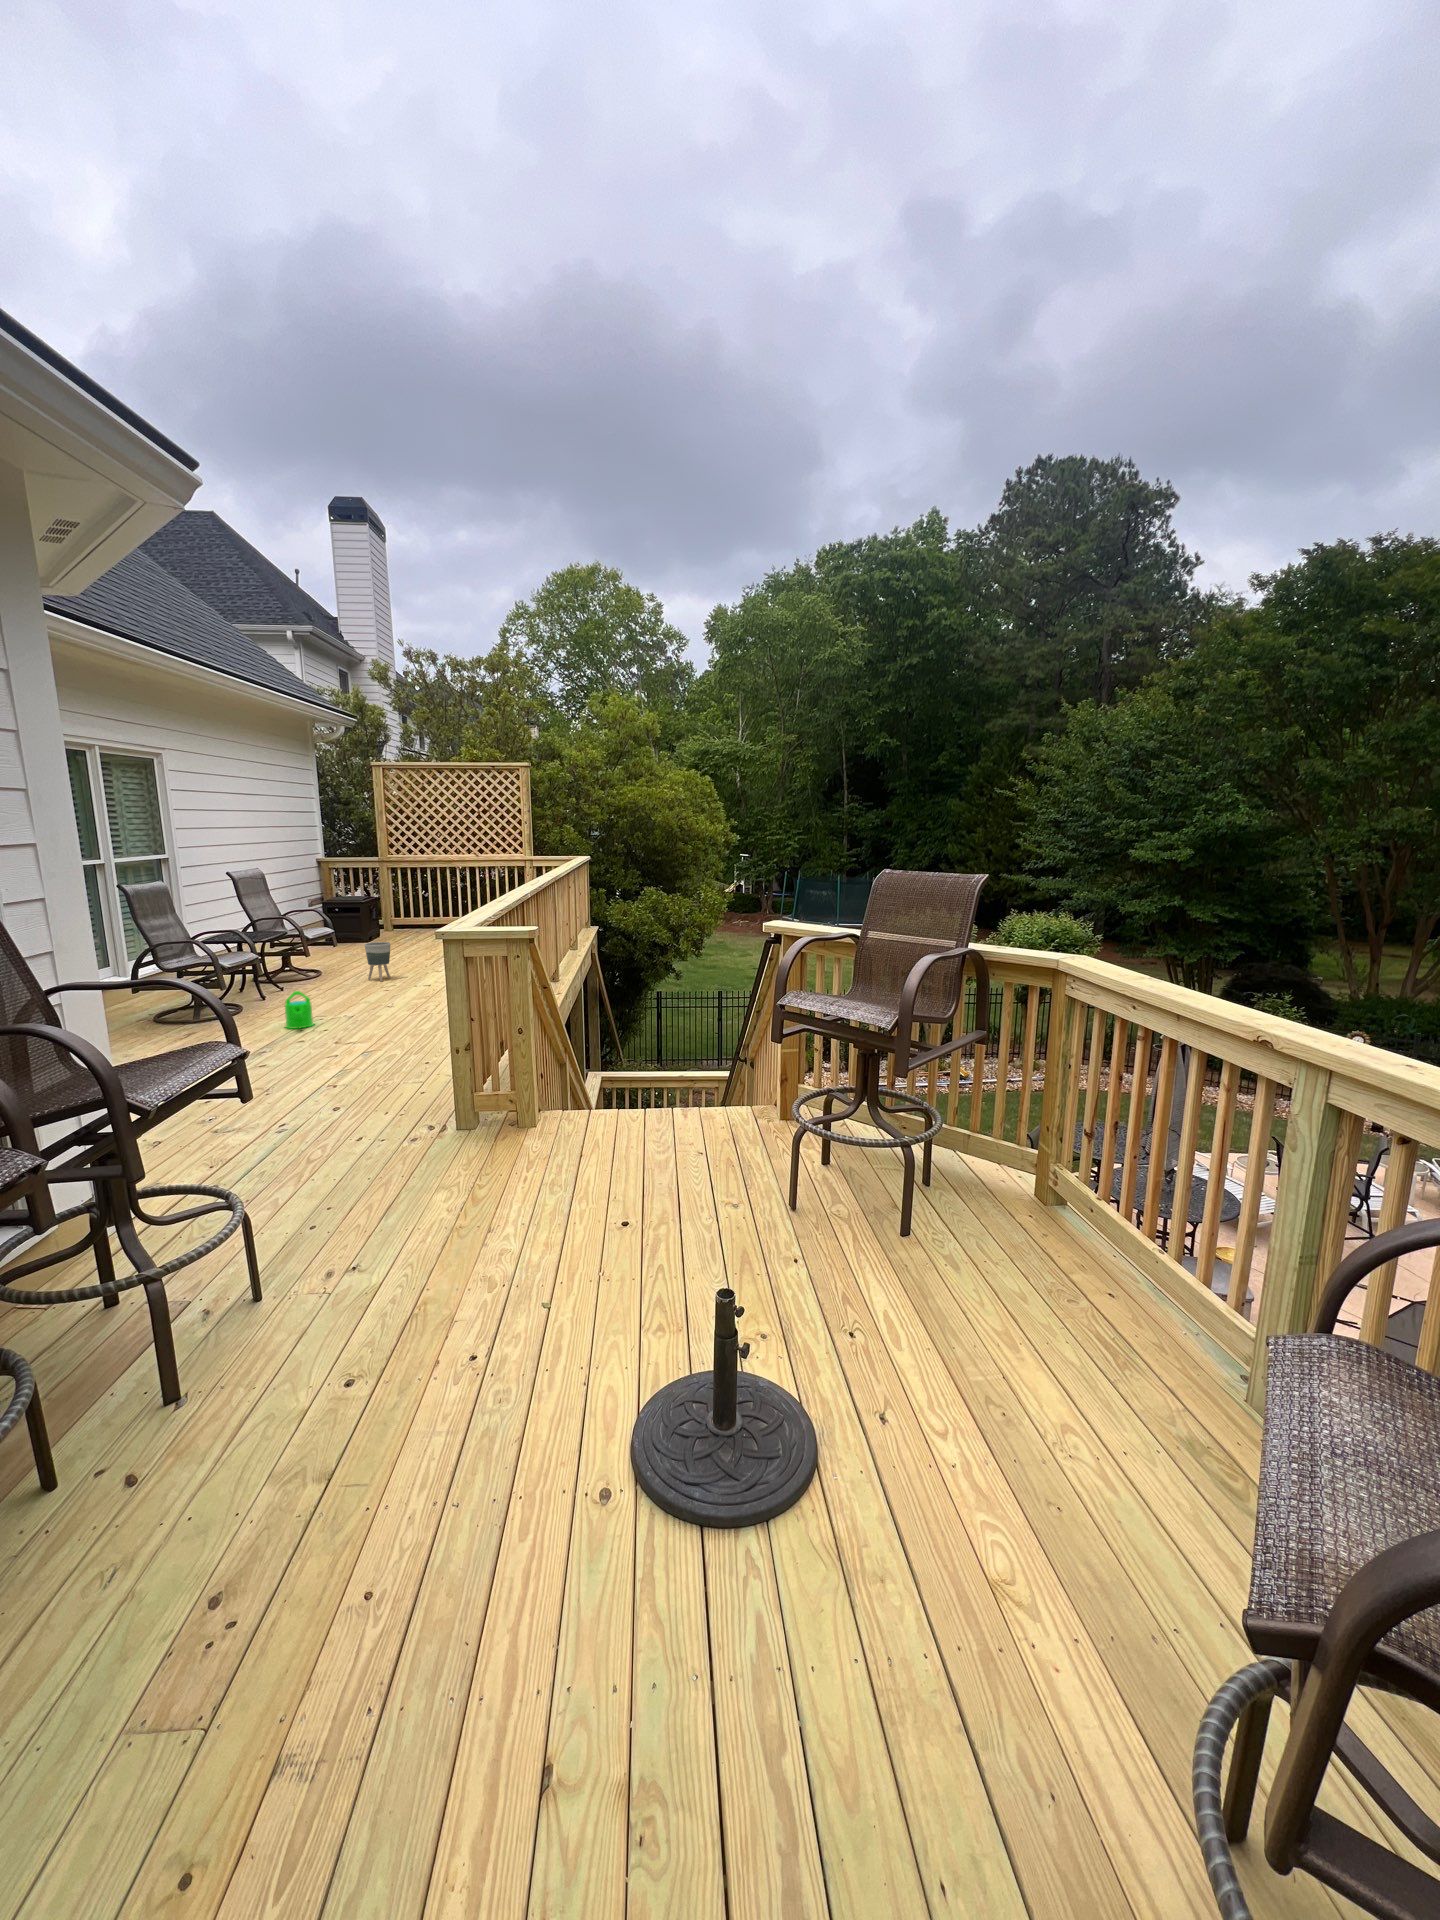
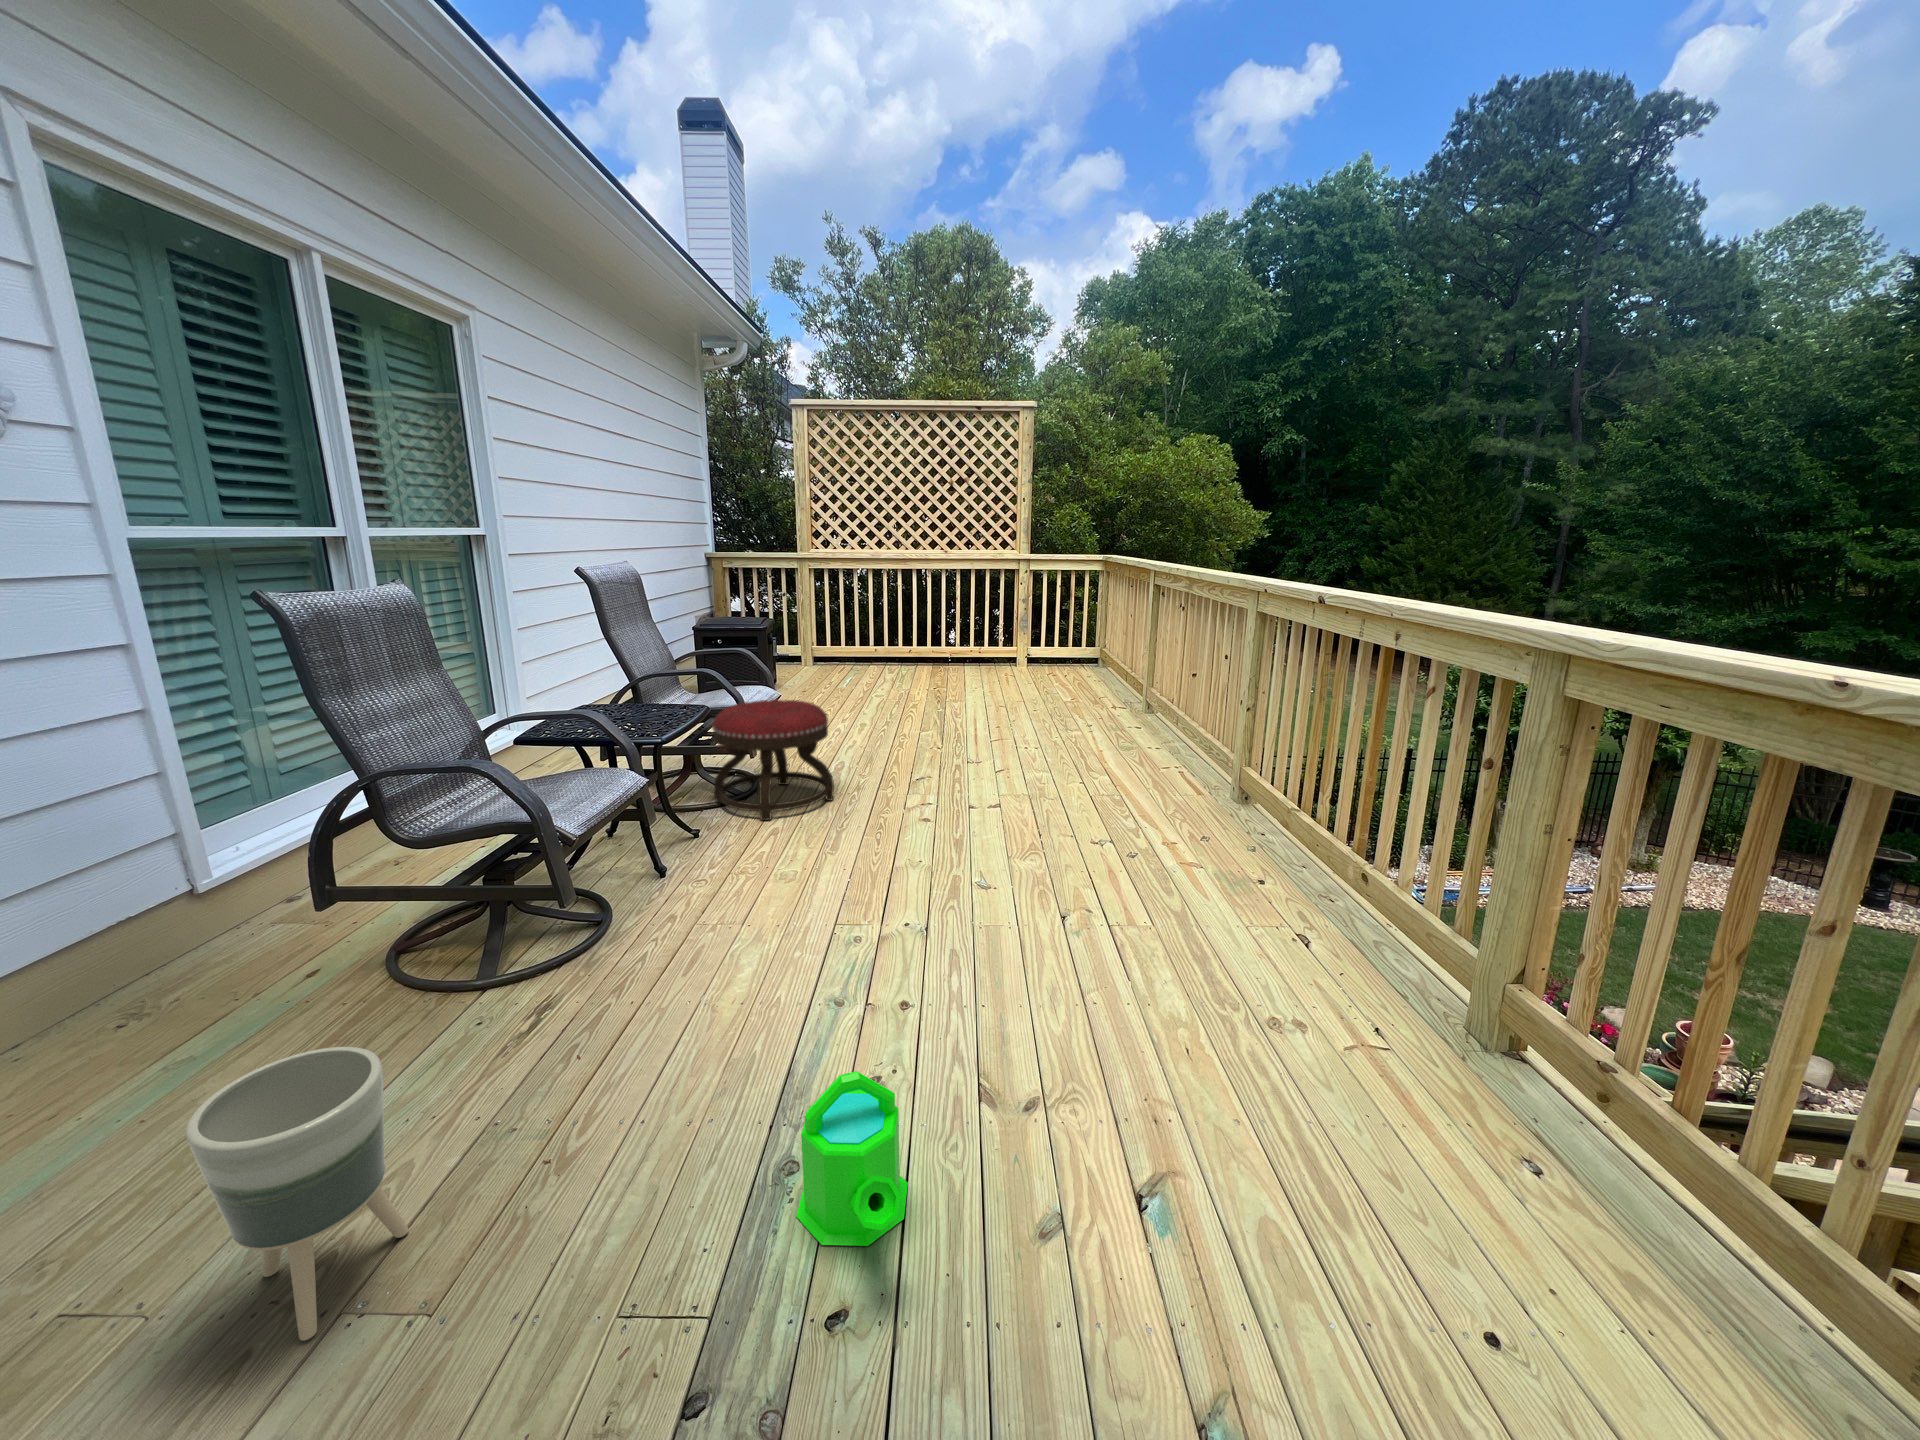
ottoman: none [294,930,353,979] -> present [712,700,834,820]
planter: present [365,942,390,981] -> present [186,1047,409,1341]

